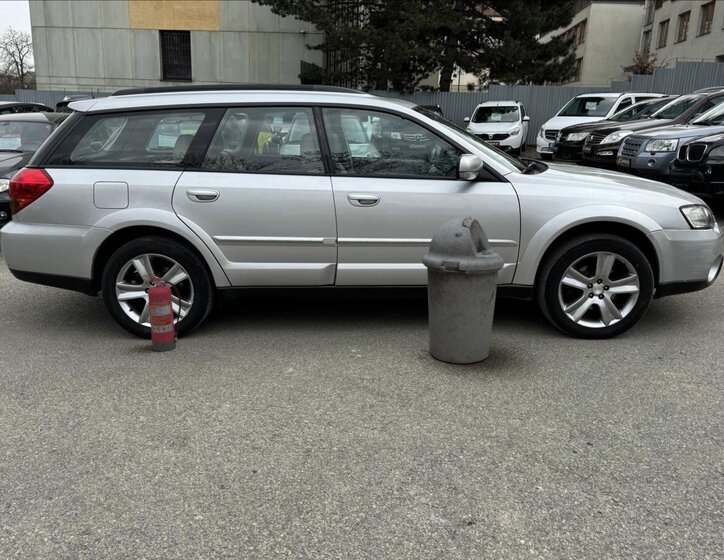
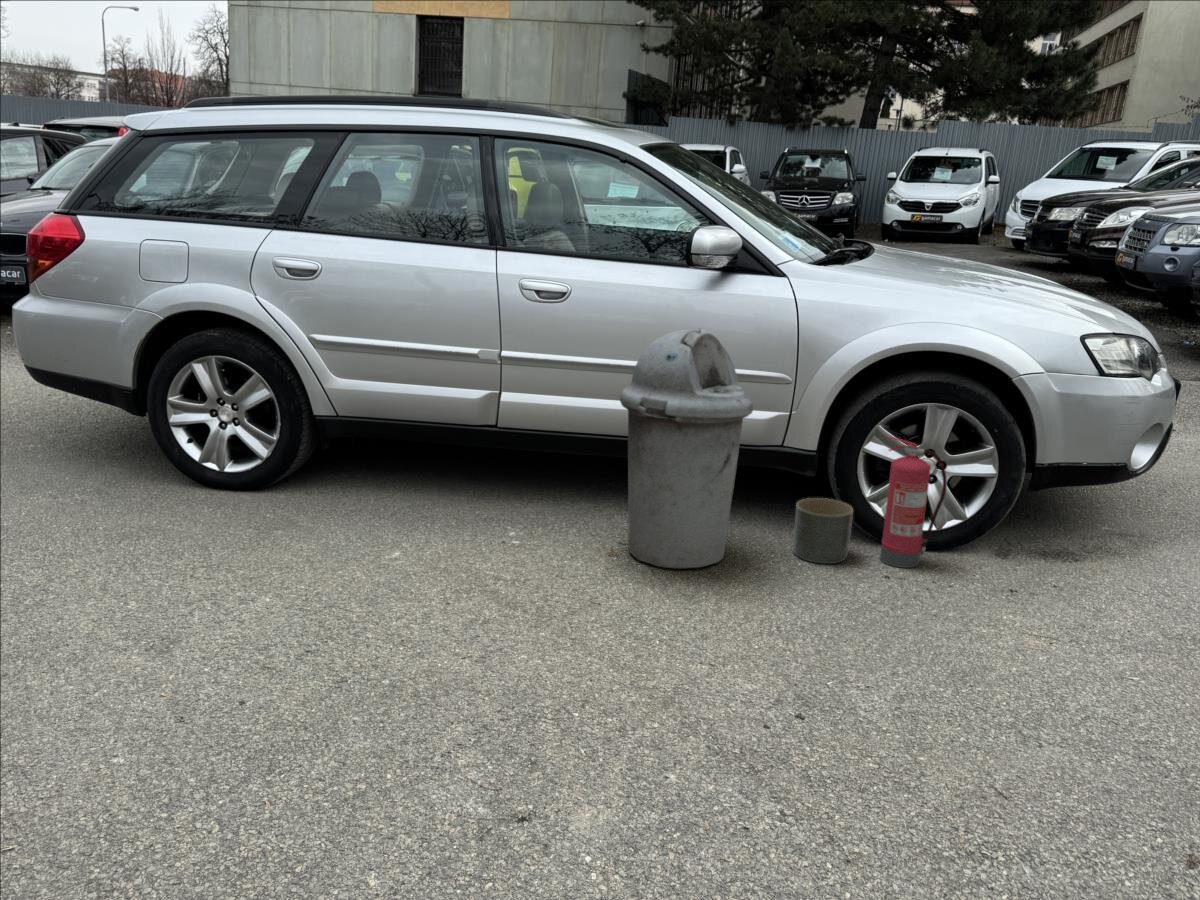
fire extinguisher: present [144,275,181,351] -> present [880,437,947,568]
planter: none [525,313,561,352] -> present [793,498,853,564]

